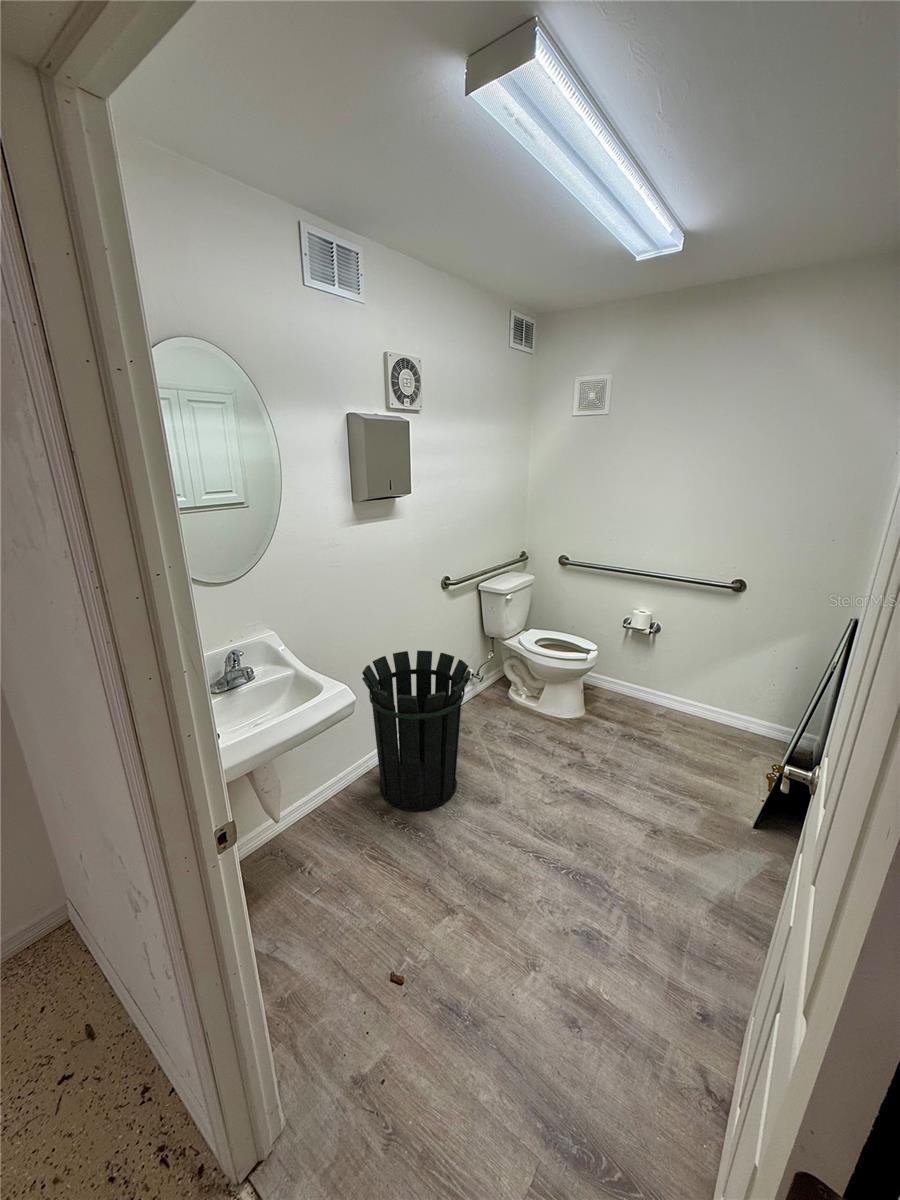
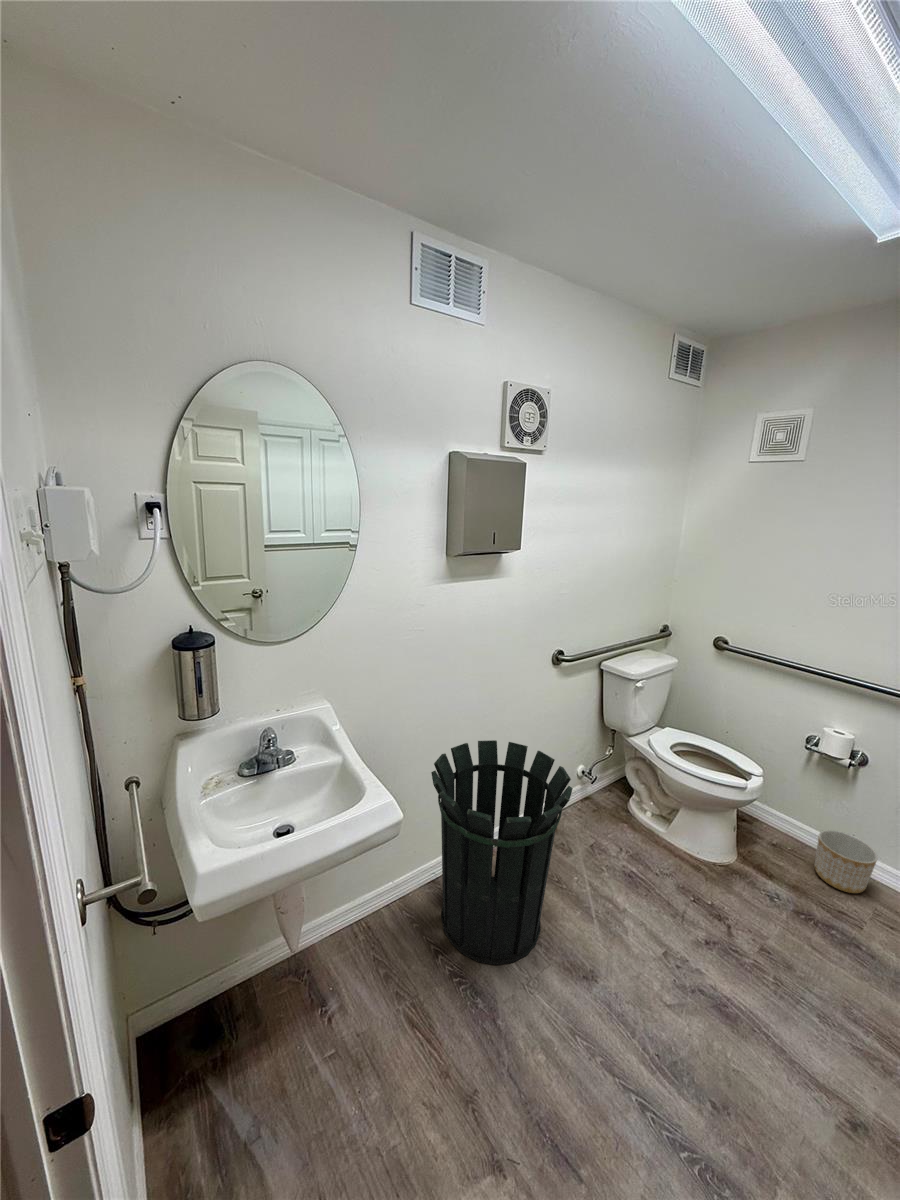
planter: none [633,681,668,718] -> present [815,830,878,893]

